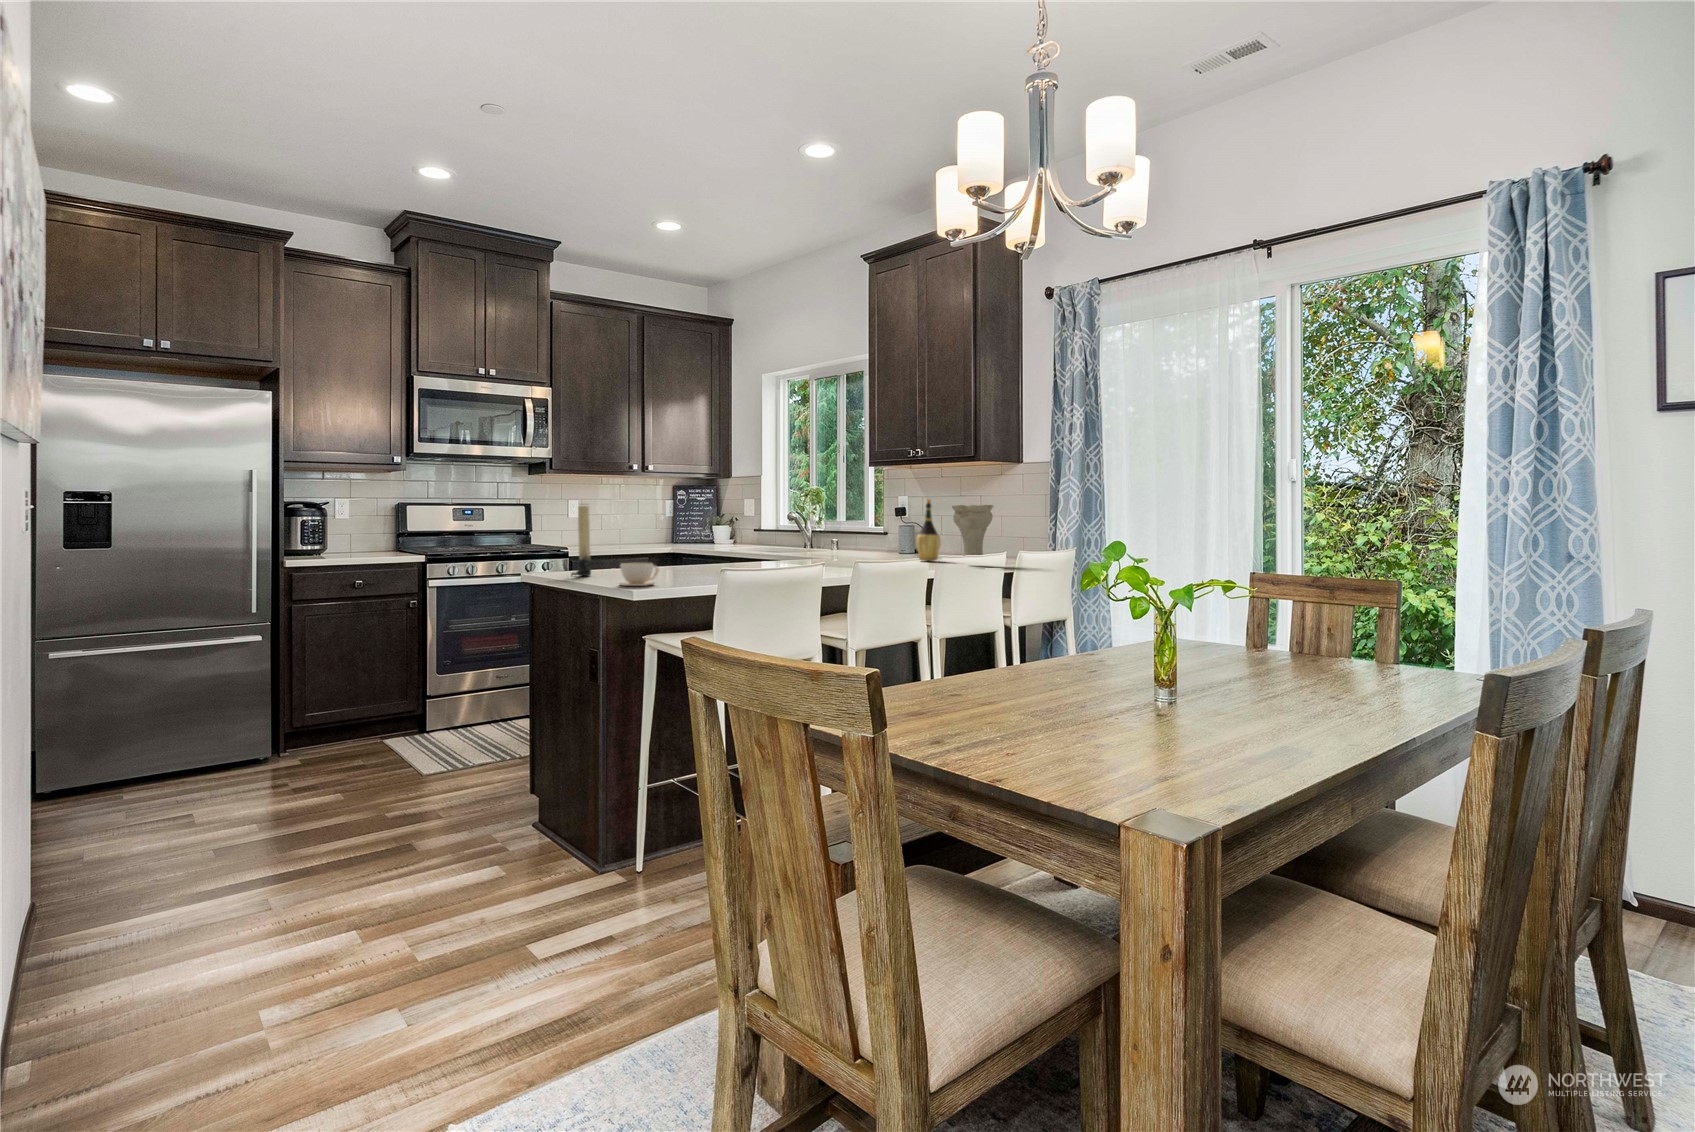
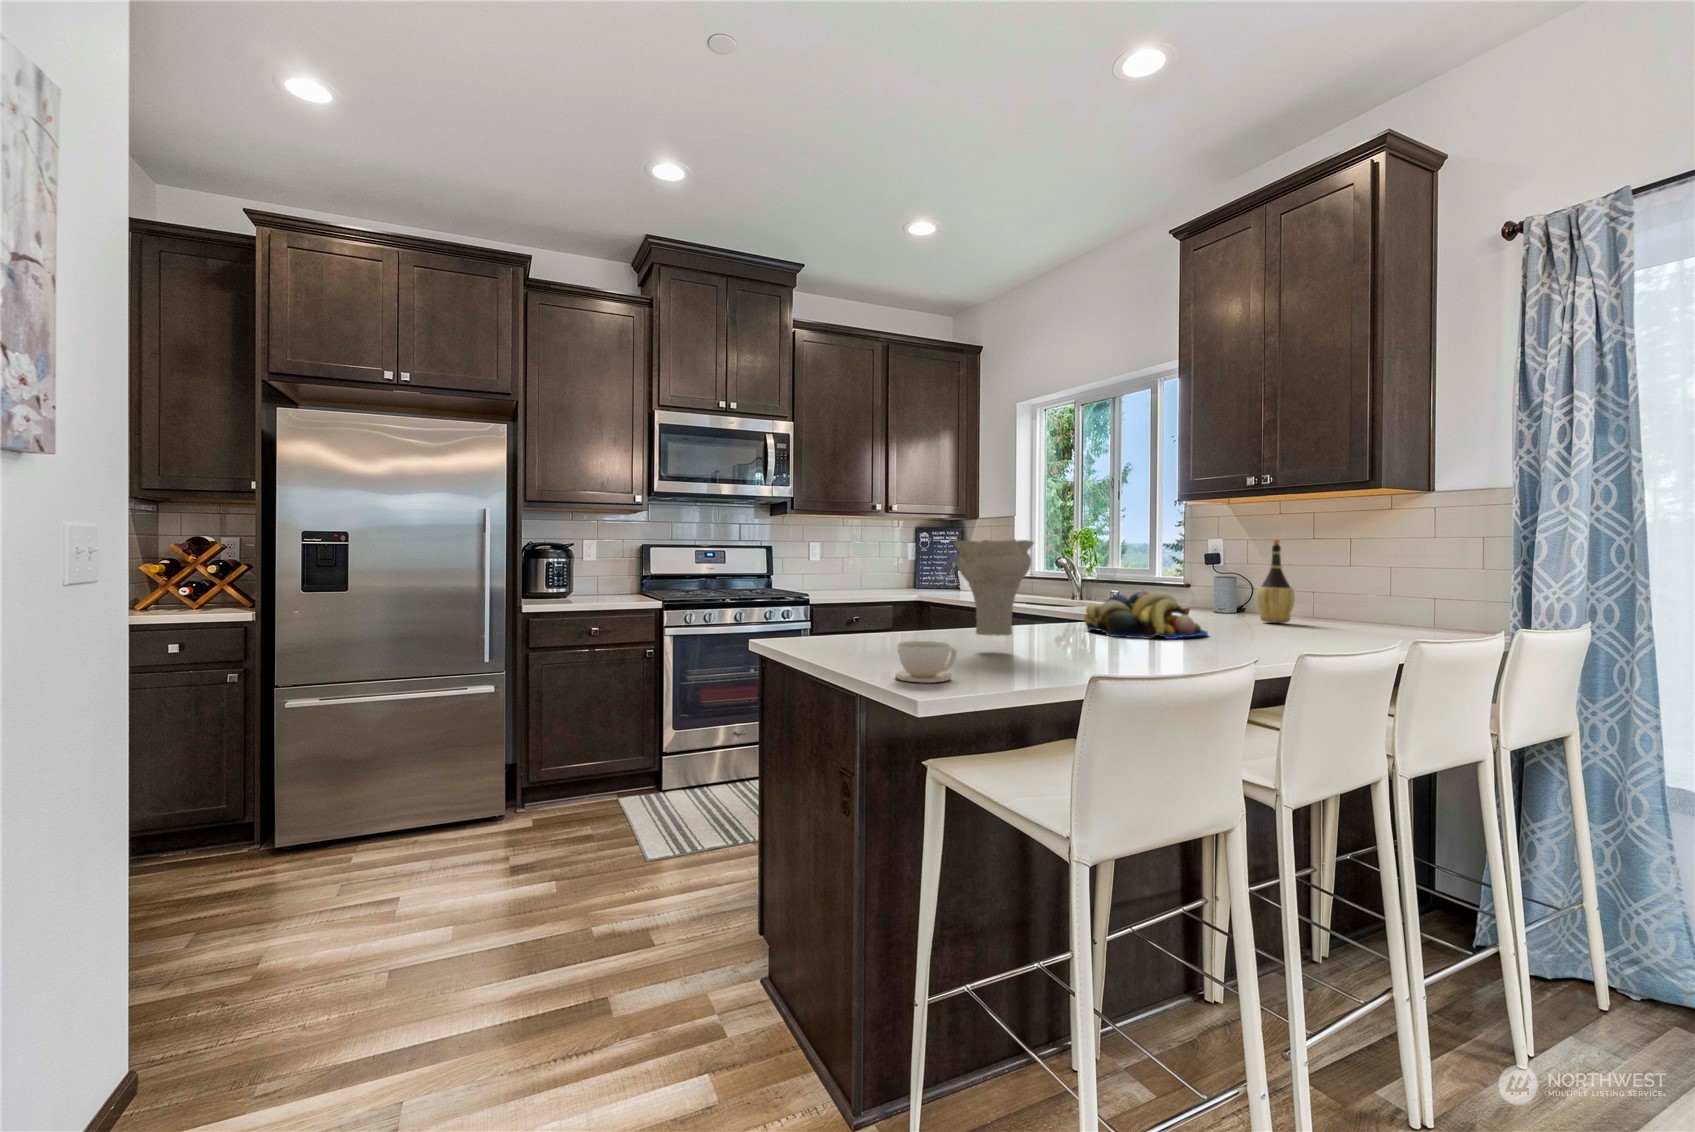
candle: present [571,504,591,576] -> none [818,546,846,650]
vase: present [952,504,993,556] -> present [954,539,1034,636]
fruit bowl: none [779,536,862,569] -> present [1085,591,1207,639]

